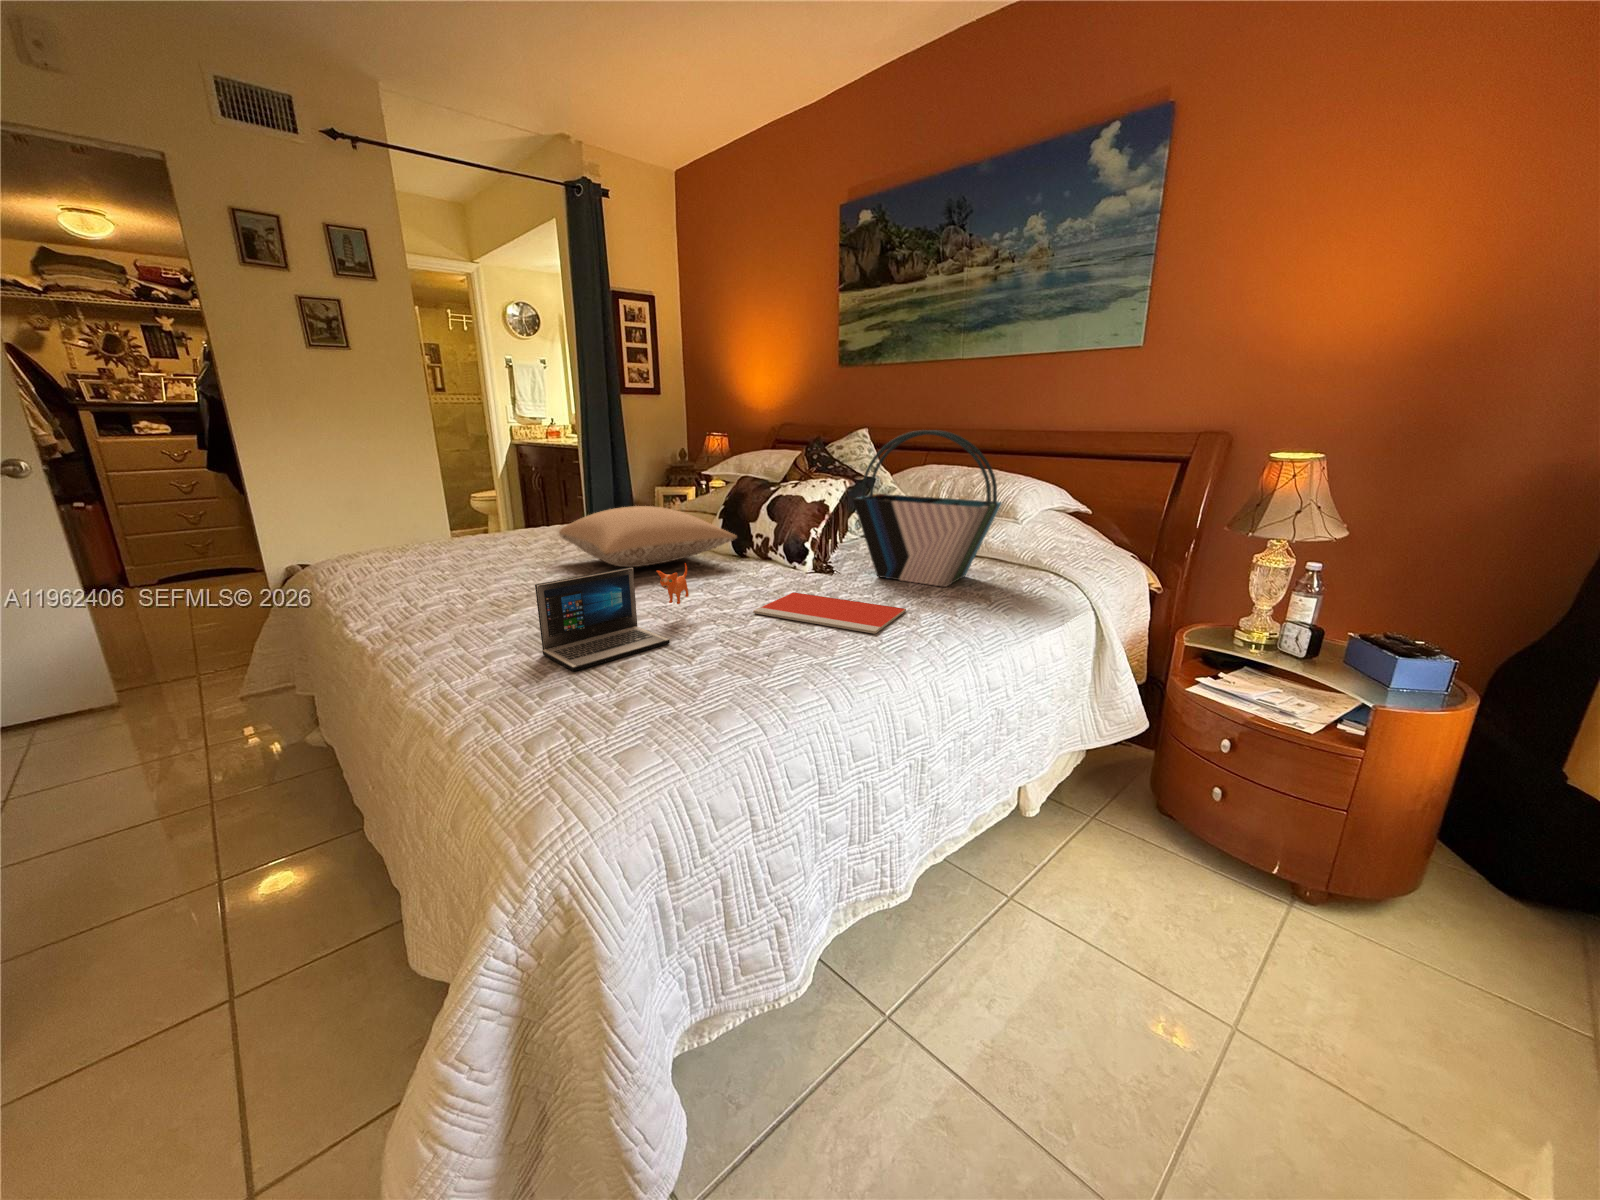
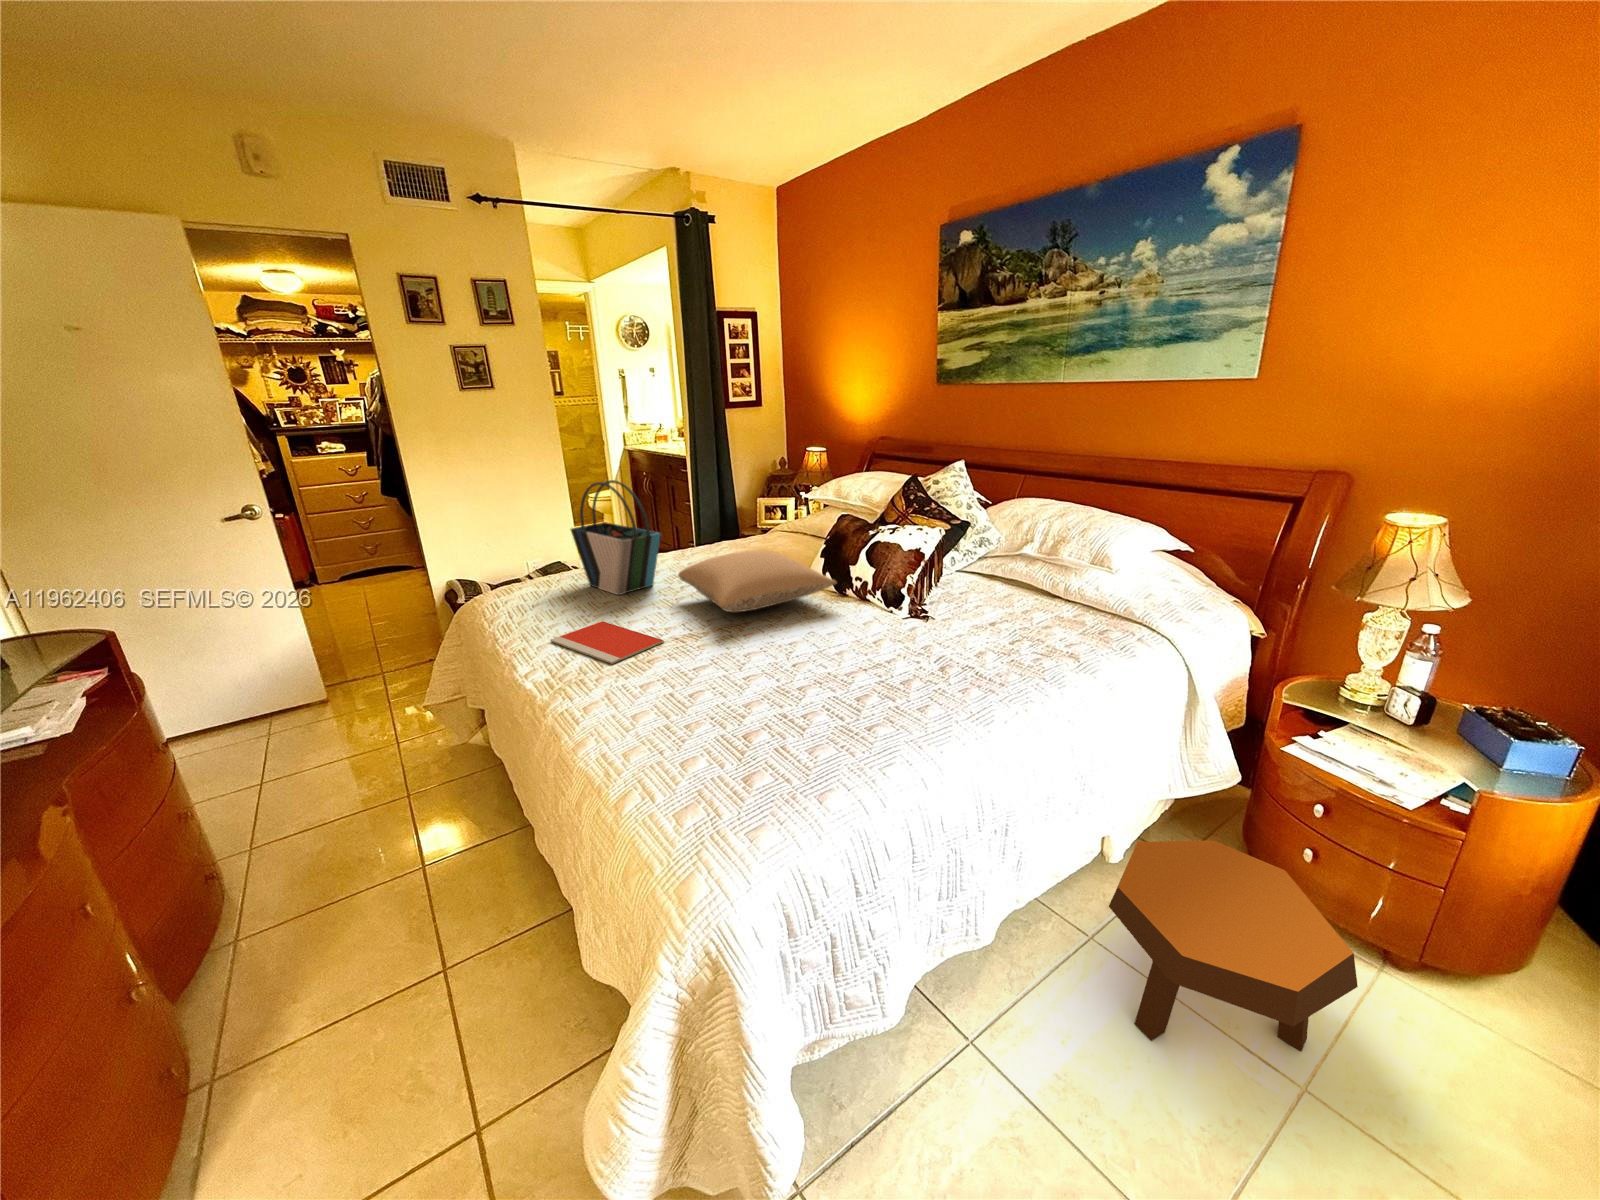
tote bag: present [852,430,1002,587] -> present [571,480,661,595]
laptop: present [535,563,689,671] -> none [672,628,796,740]
notebook: present [753,592,906,634] -> present [550,621,664,664]
footstool: none [1031,782,1281,995] -> present [1109,840,1358,1051]

